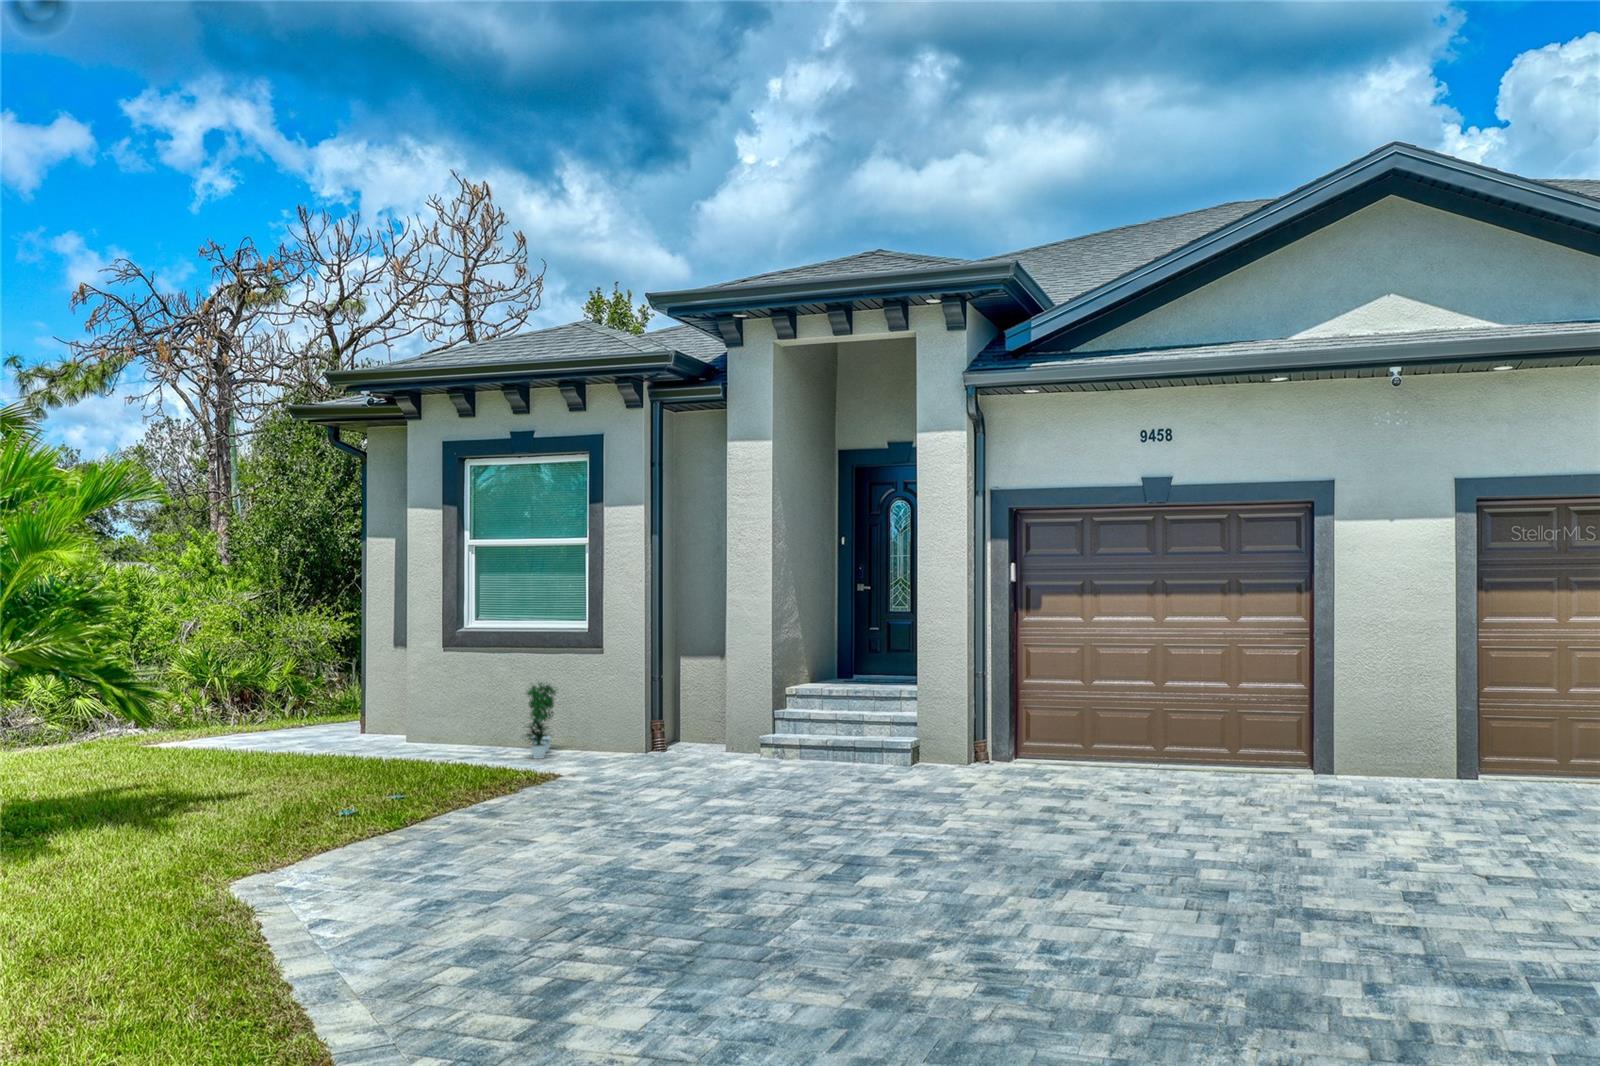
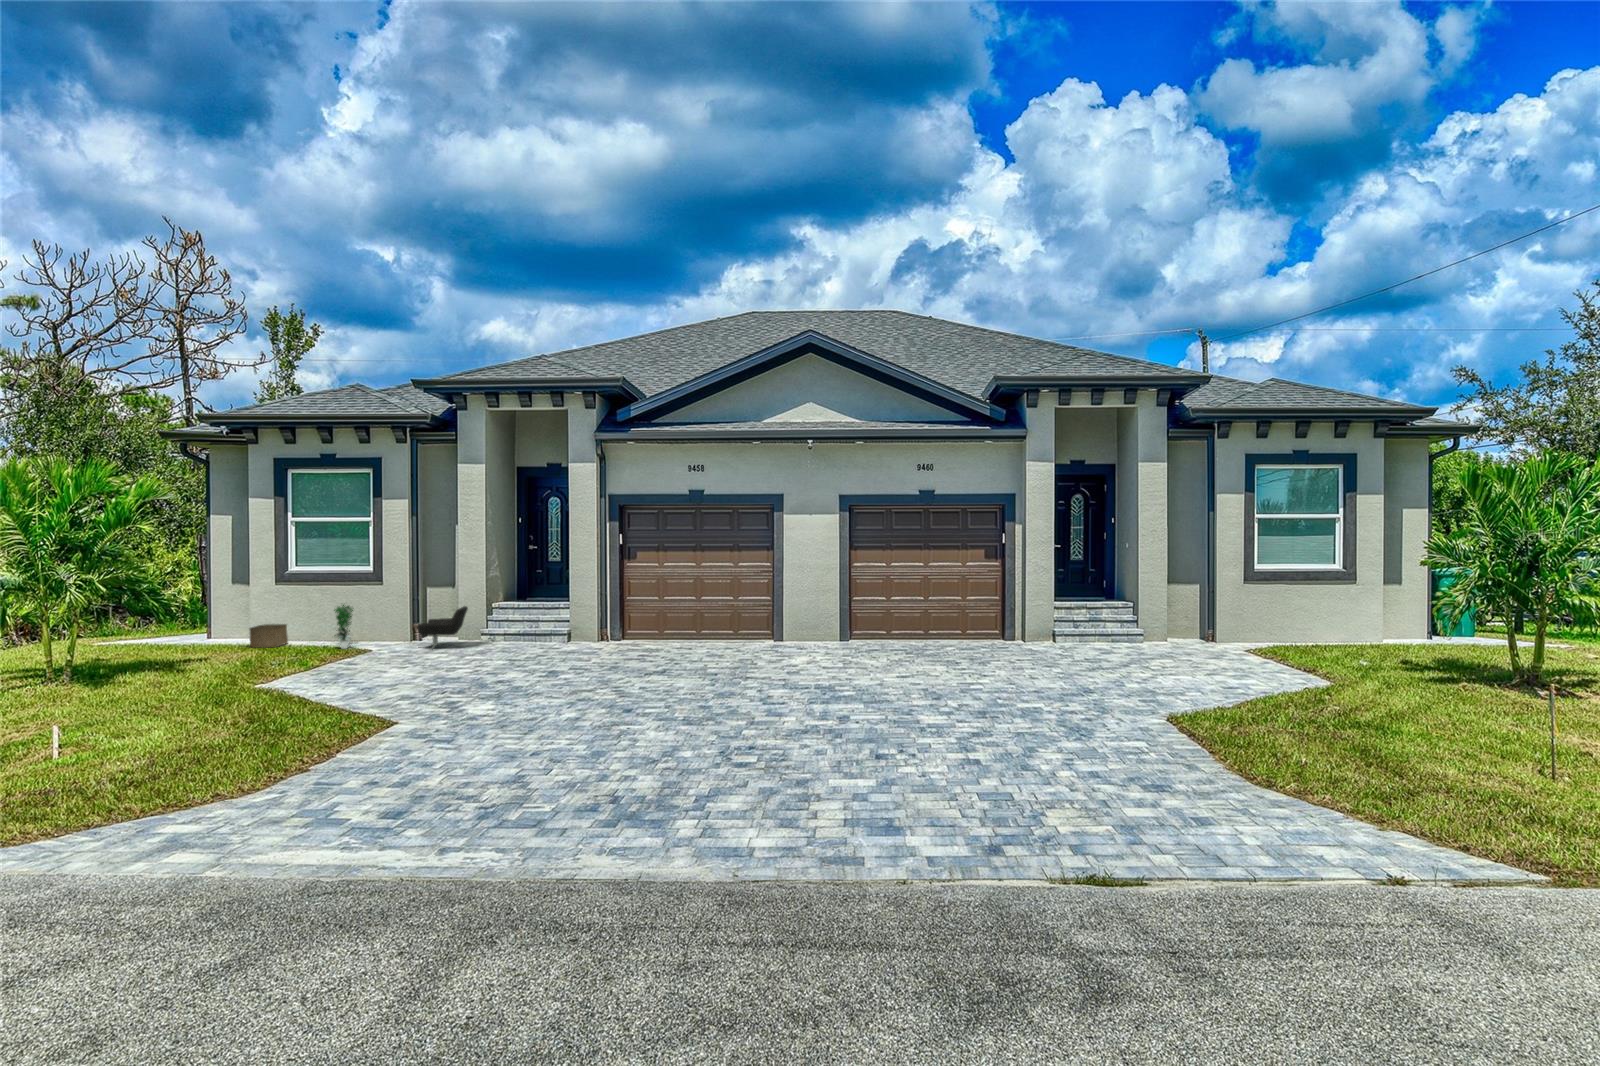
lounge chair: none [650,690,740,767] -> present [418,606,468,650]
storage bin: none [399,712,460,752] -> present [249,624,288,648]

